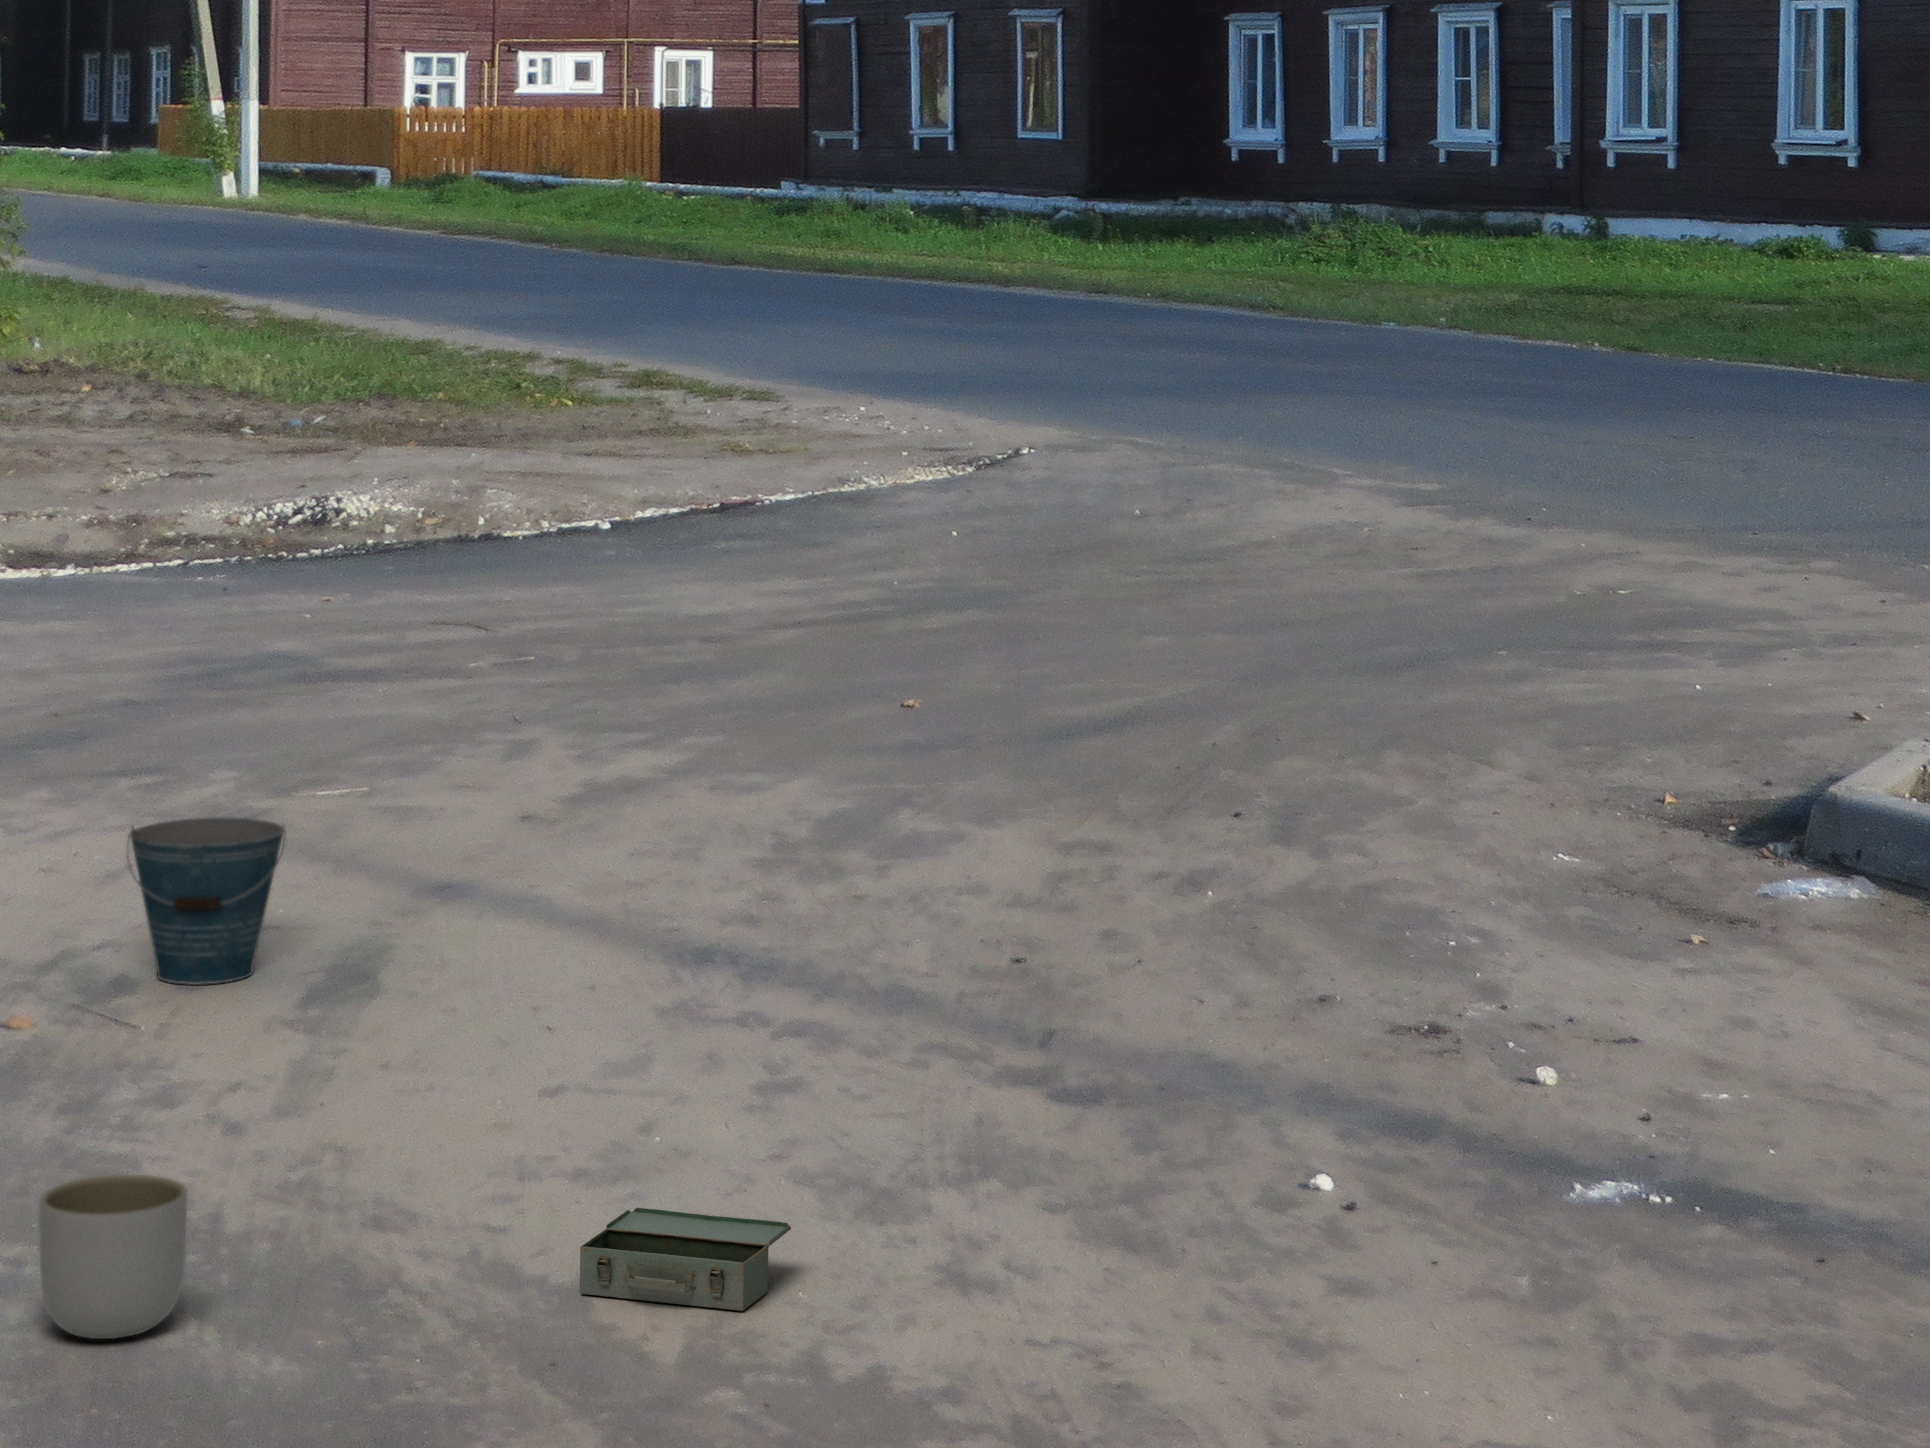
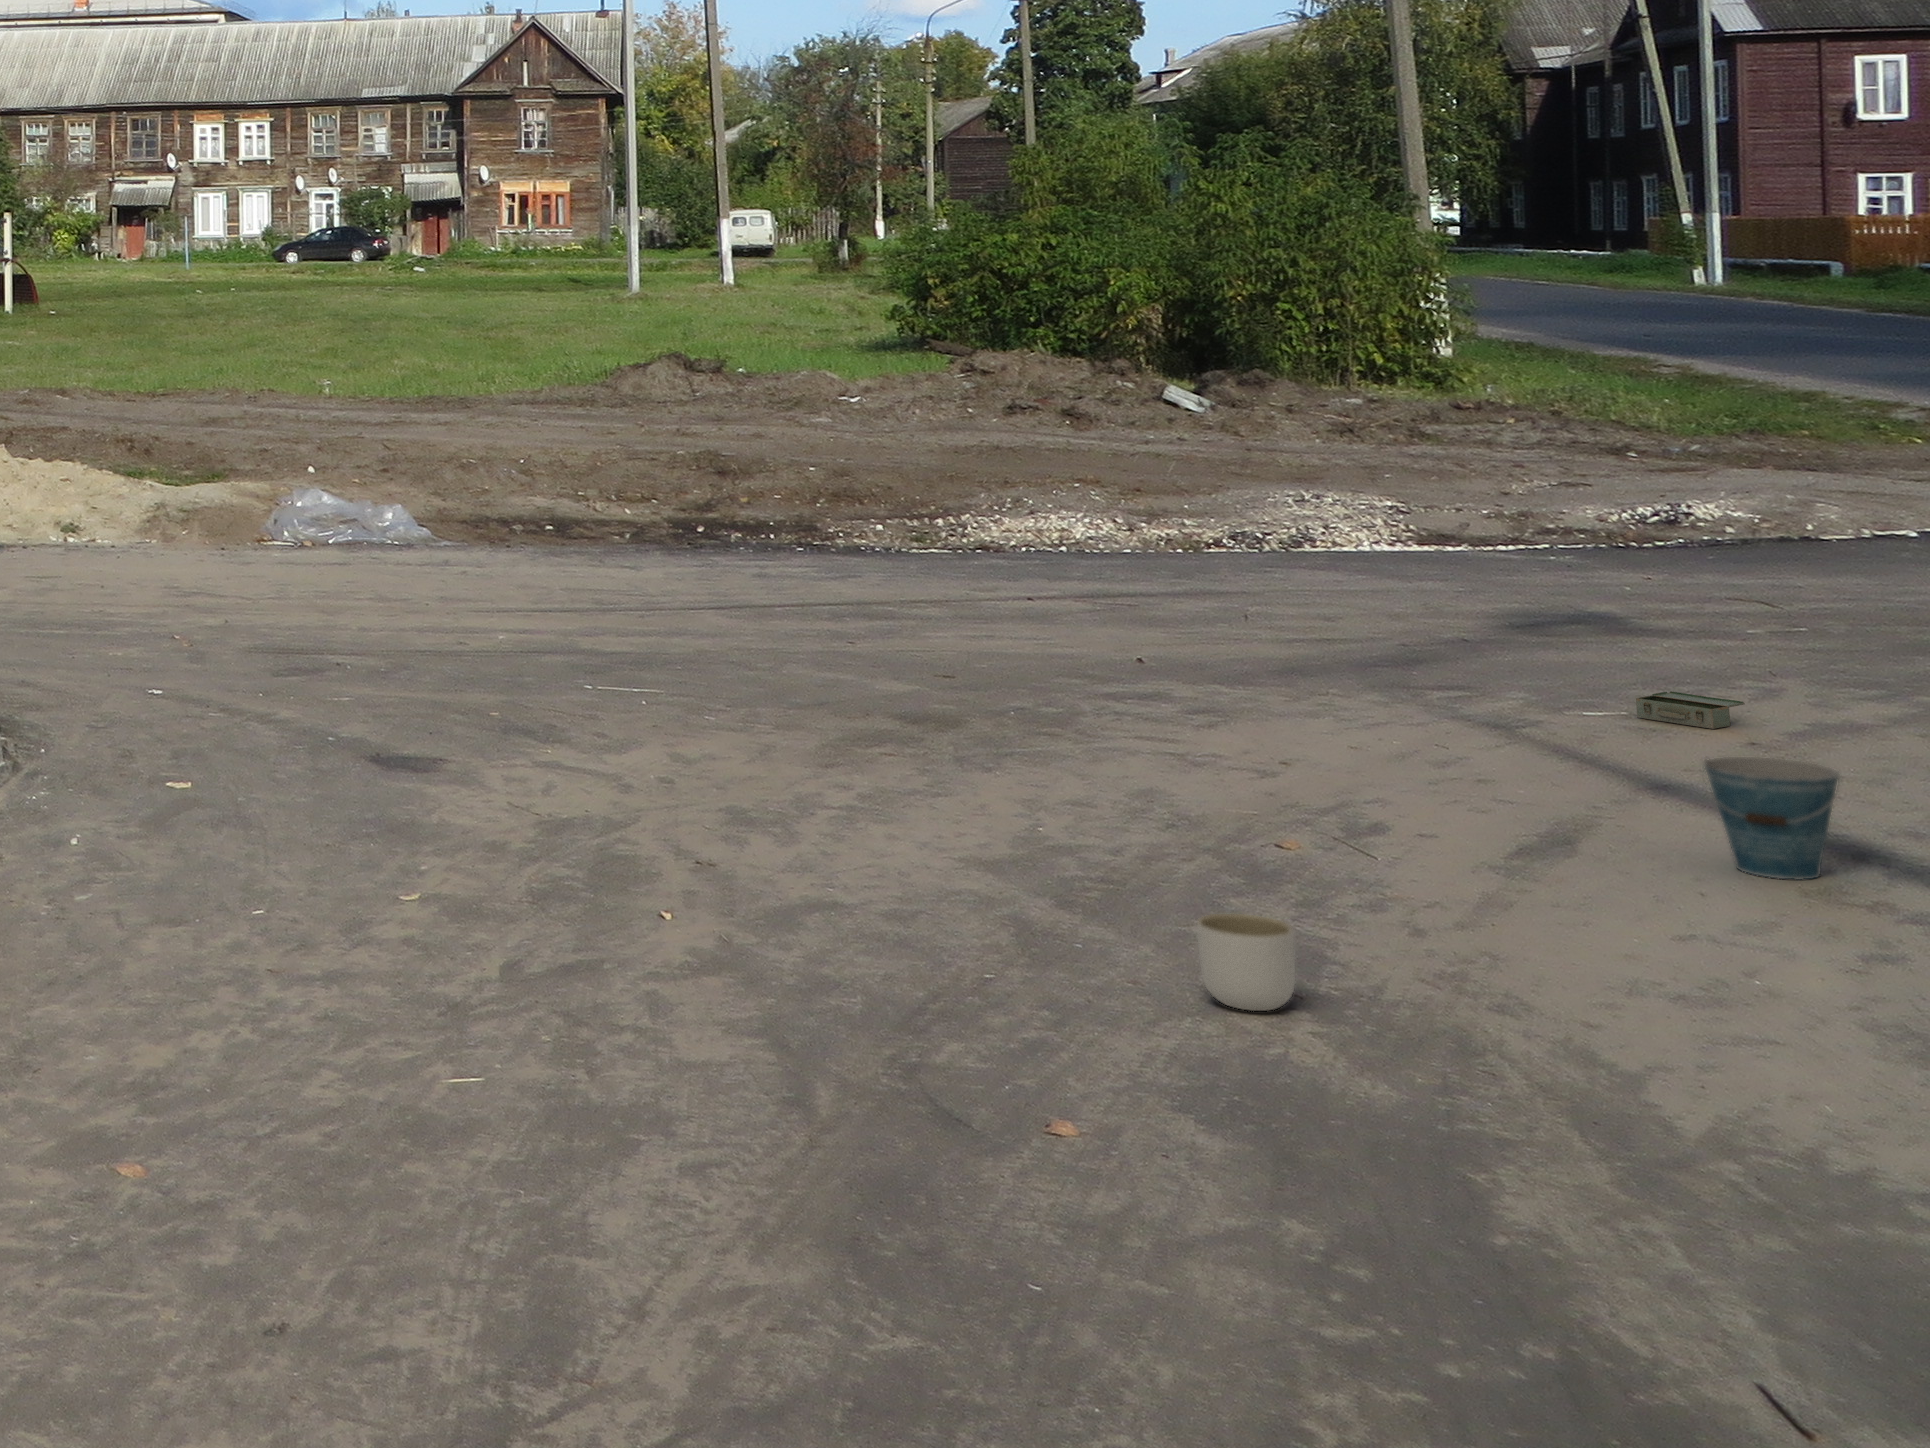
bucket: present [129,818,285,985] -> present [1702,757,1839,880]
toolbox: present [580,1208,791,1311] -> present [1636,691,1745,729]

